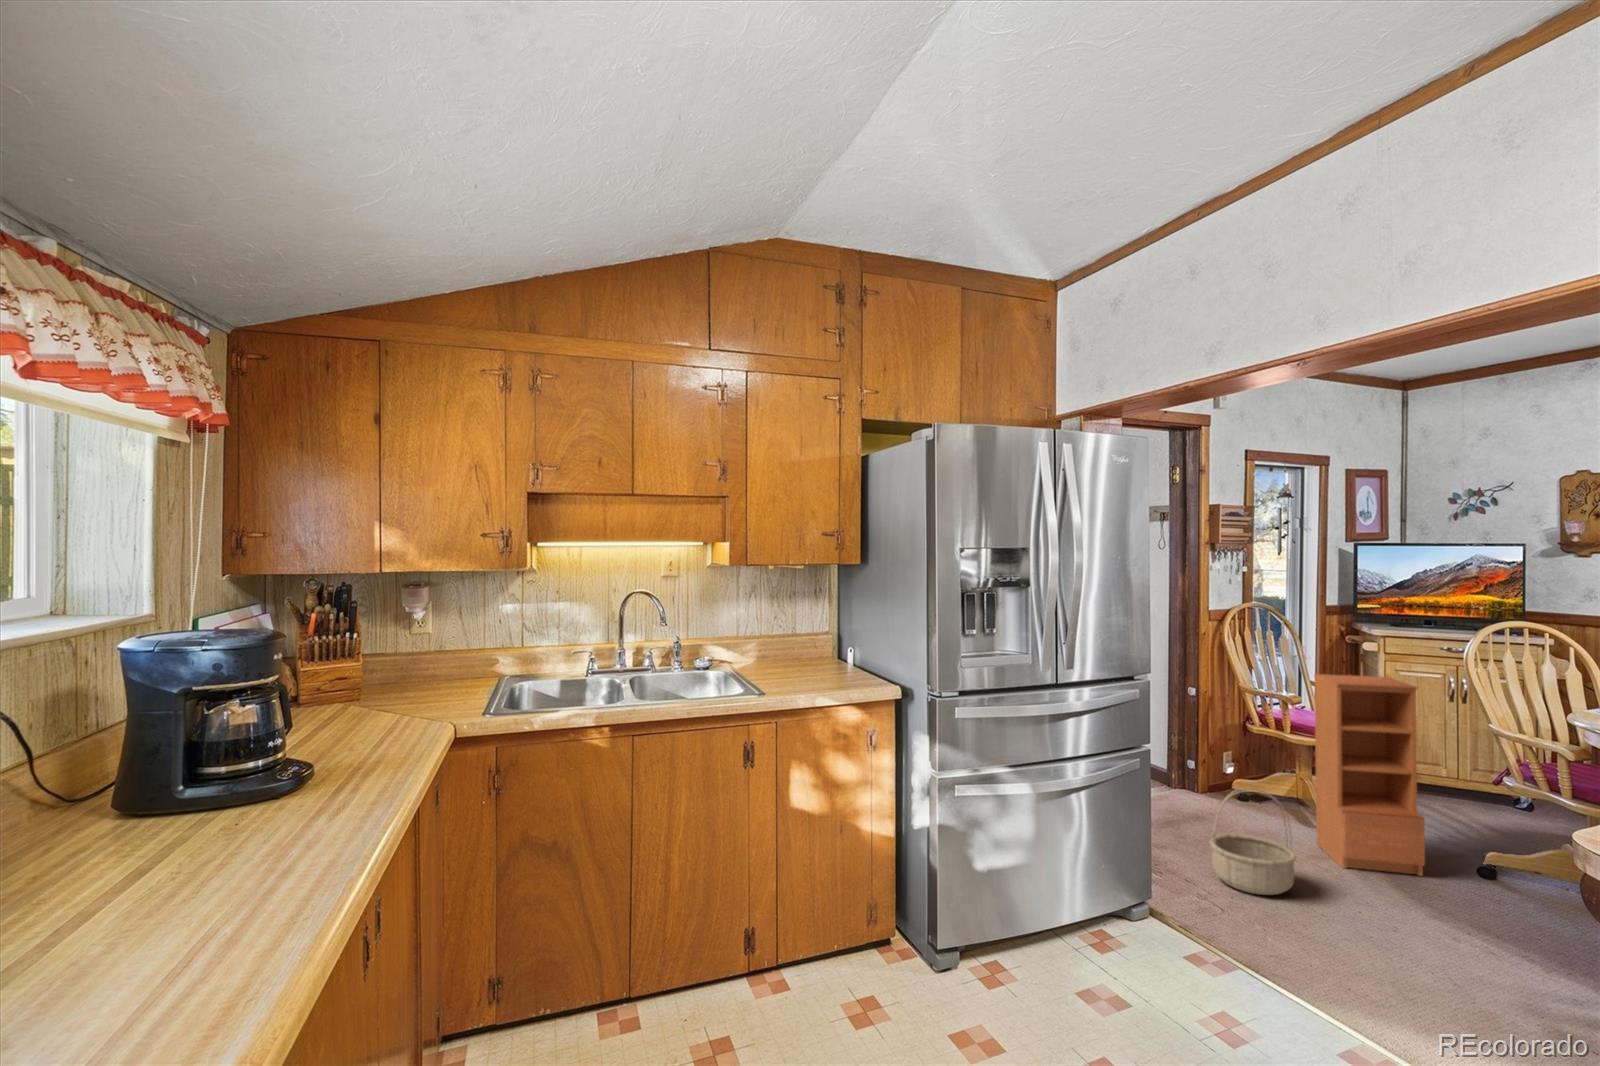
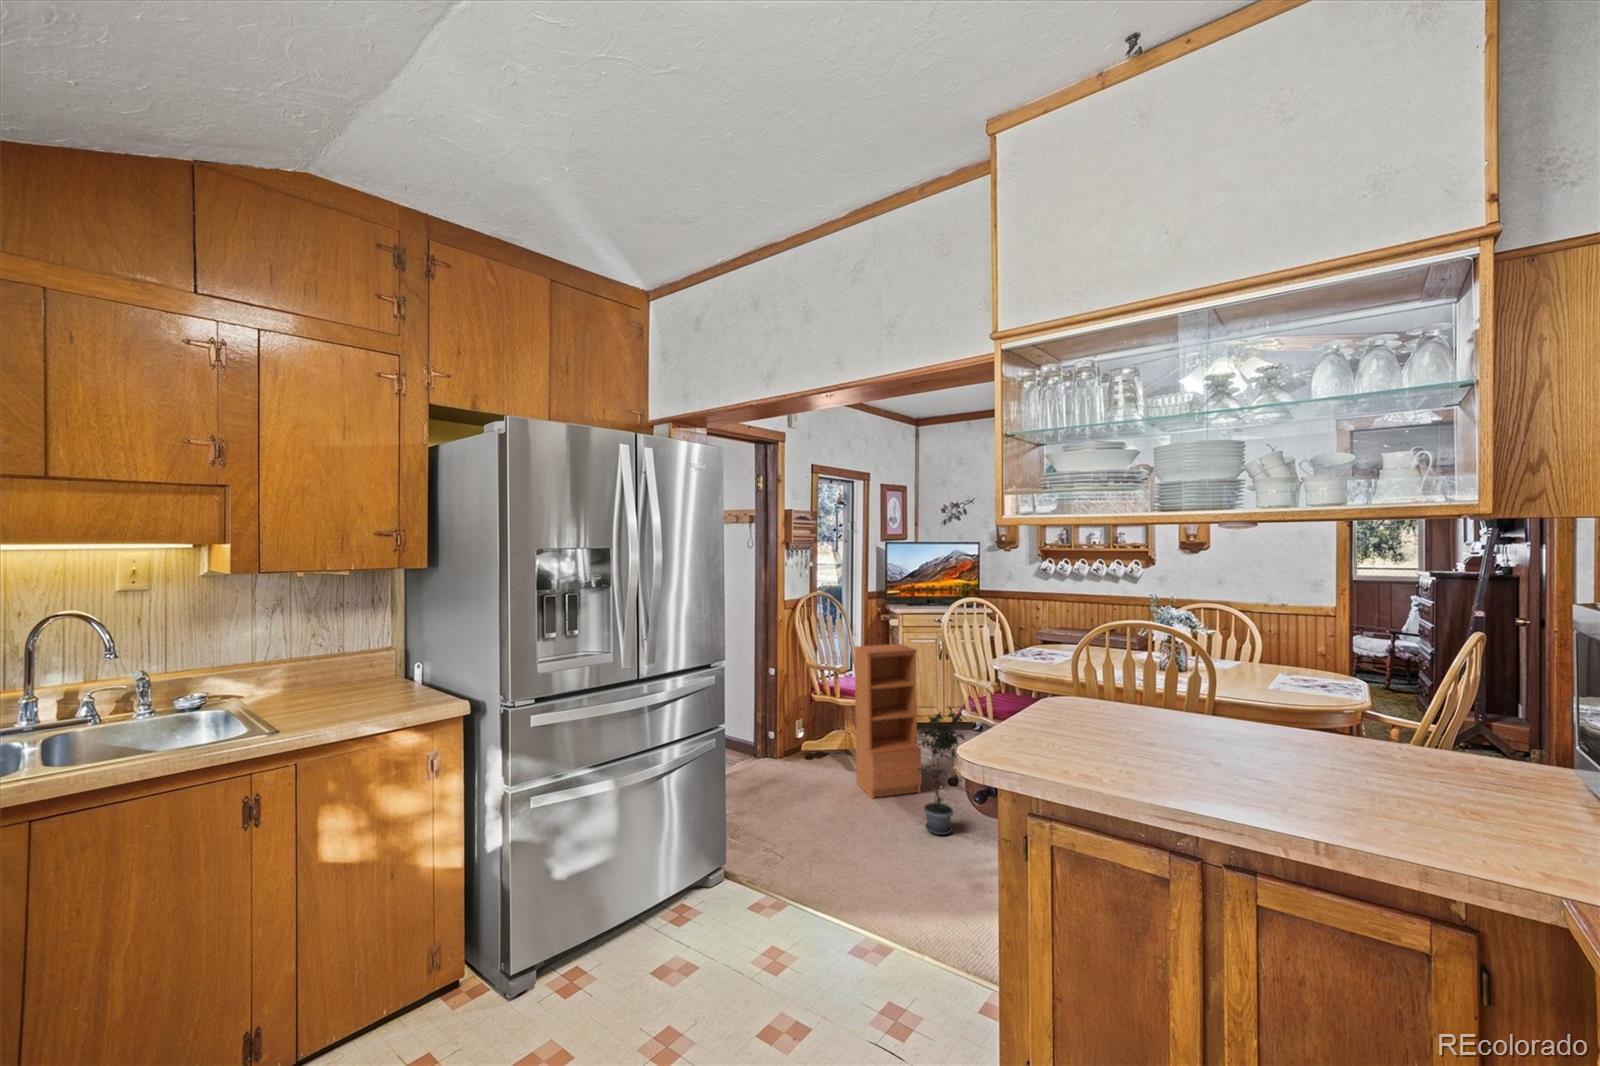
potted plant: none [1413,768,1515,940] -> present [915,706,965,835]
basket: present [1210,788,1296,895] -> none [778,747,840,837]

